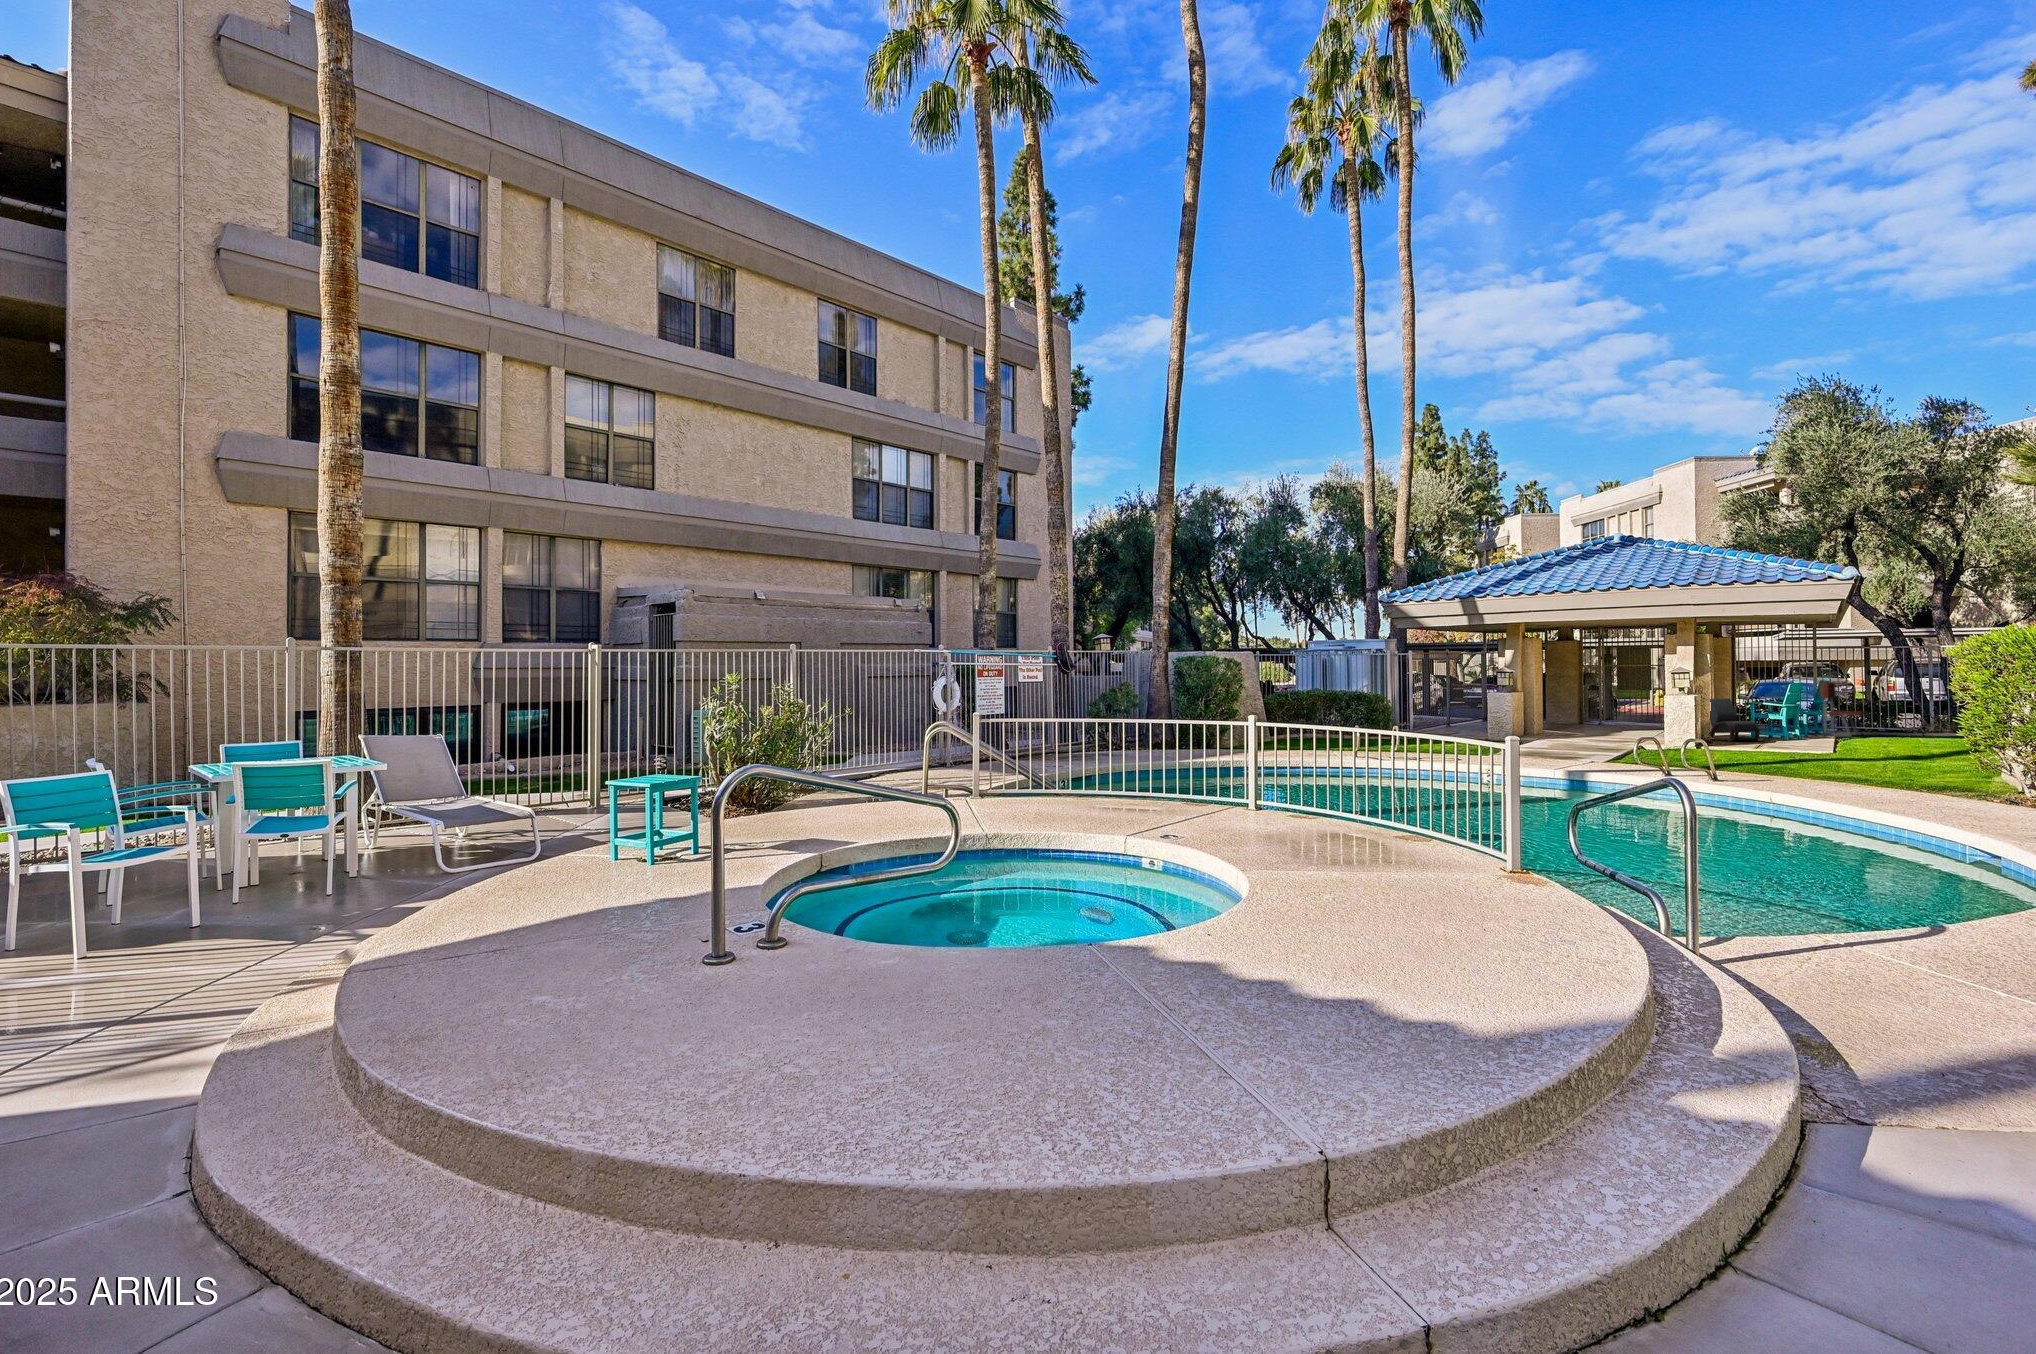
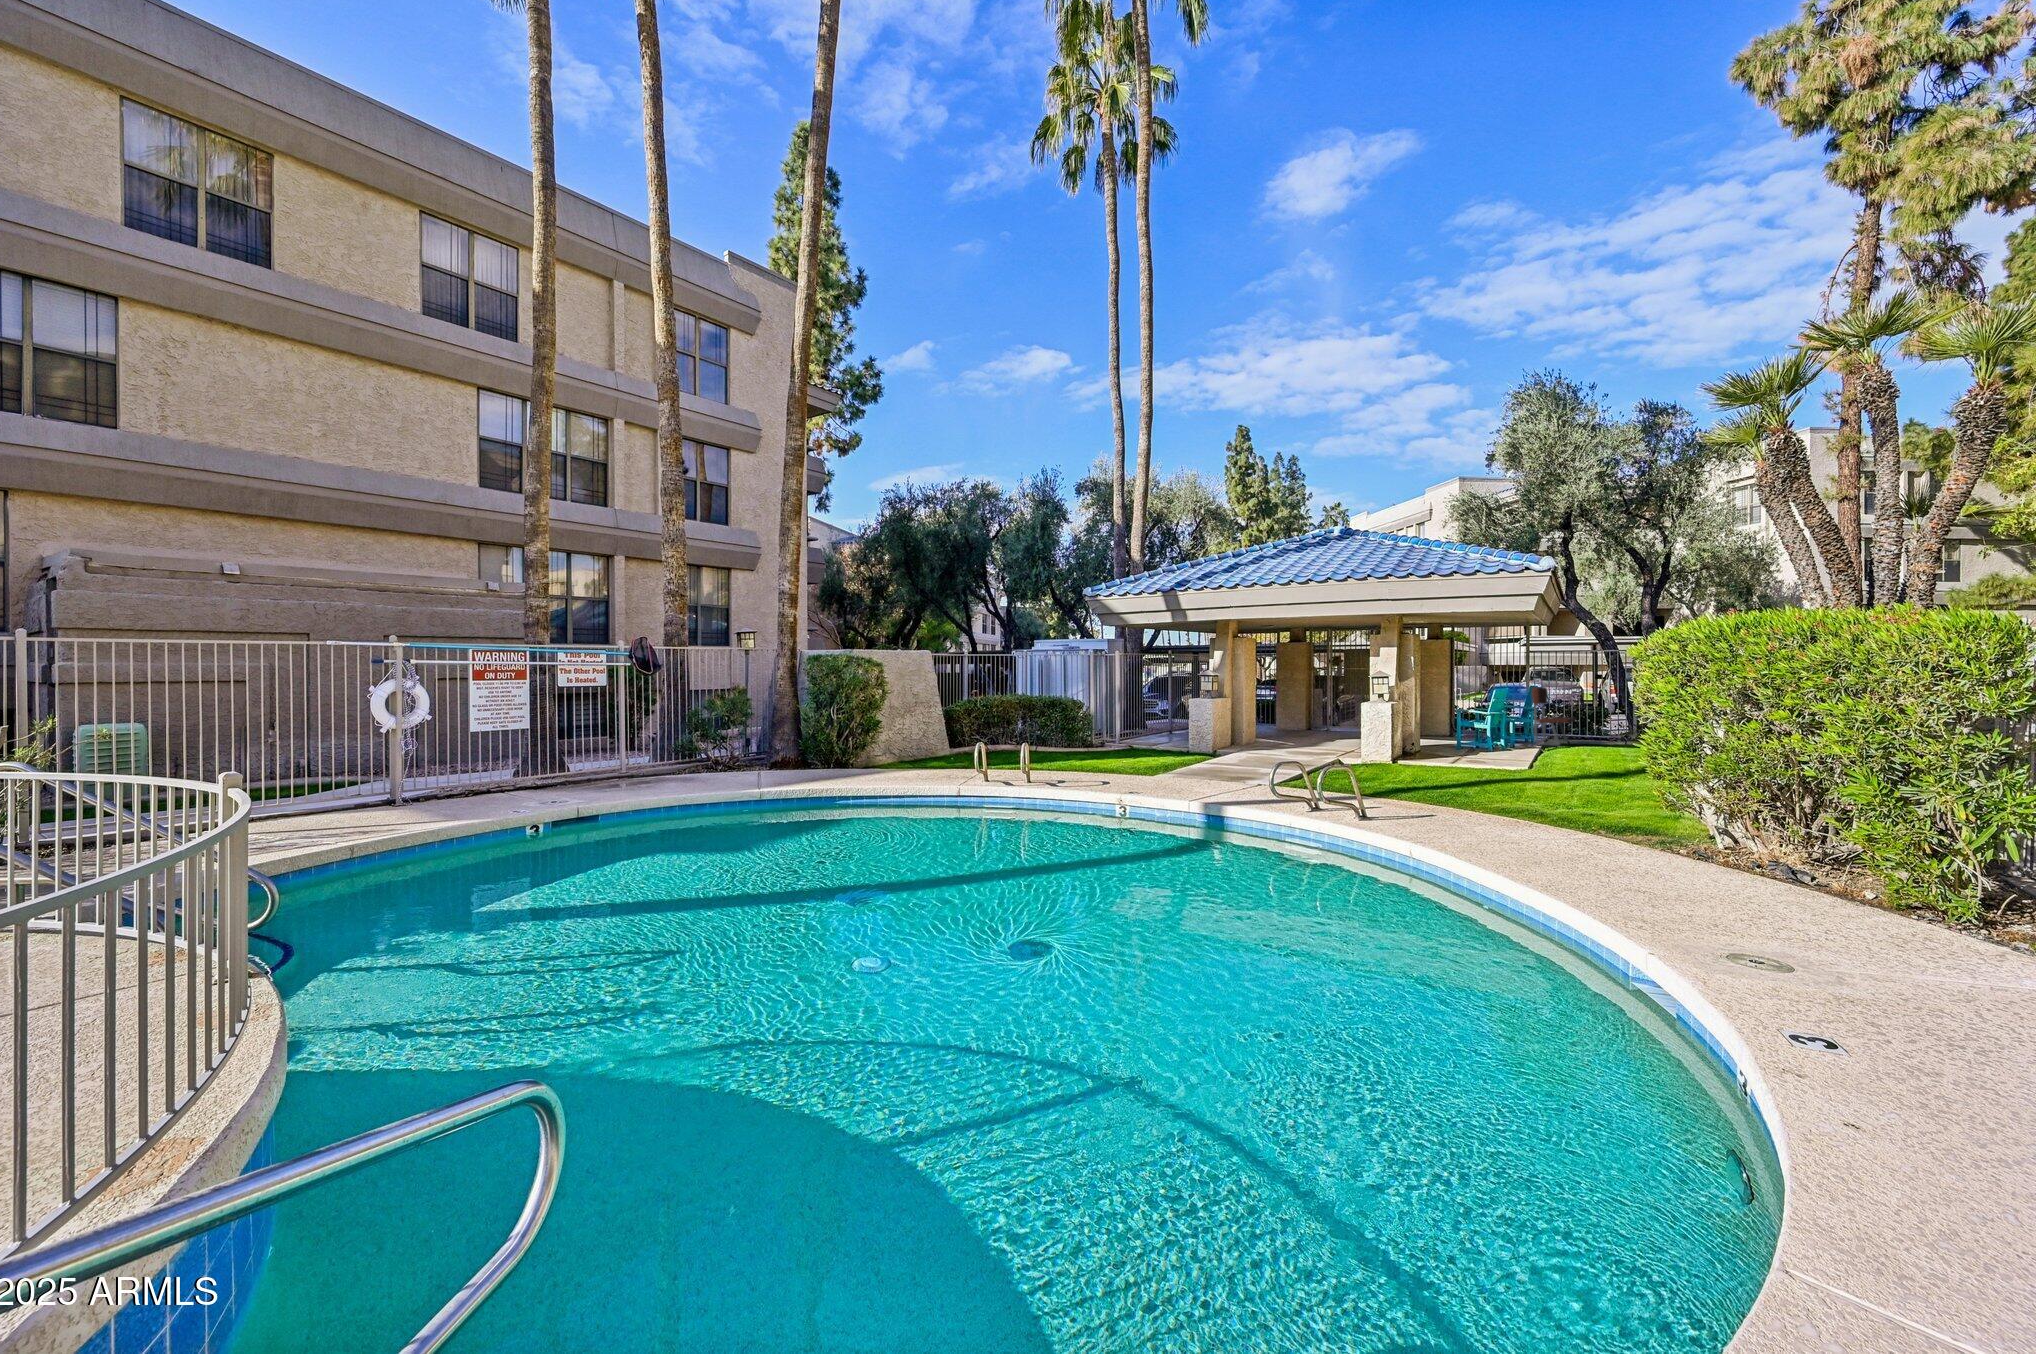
lounge chair: present [1709,699,1760,742] -> none [1415,705,1468,753]

